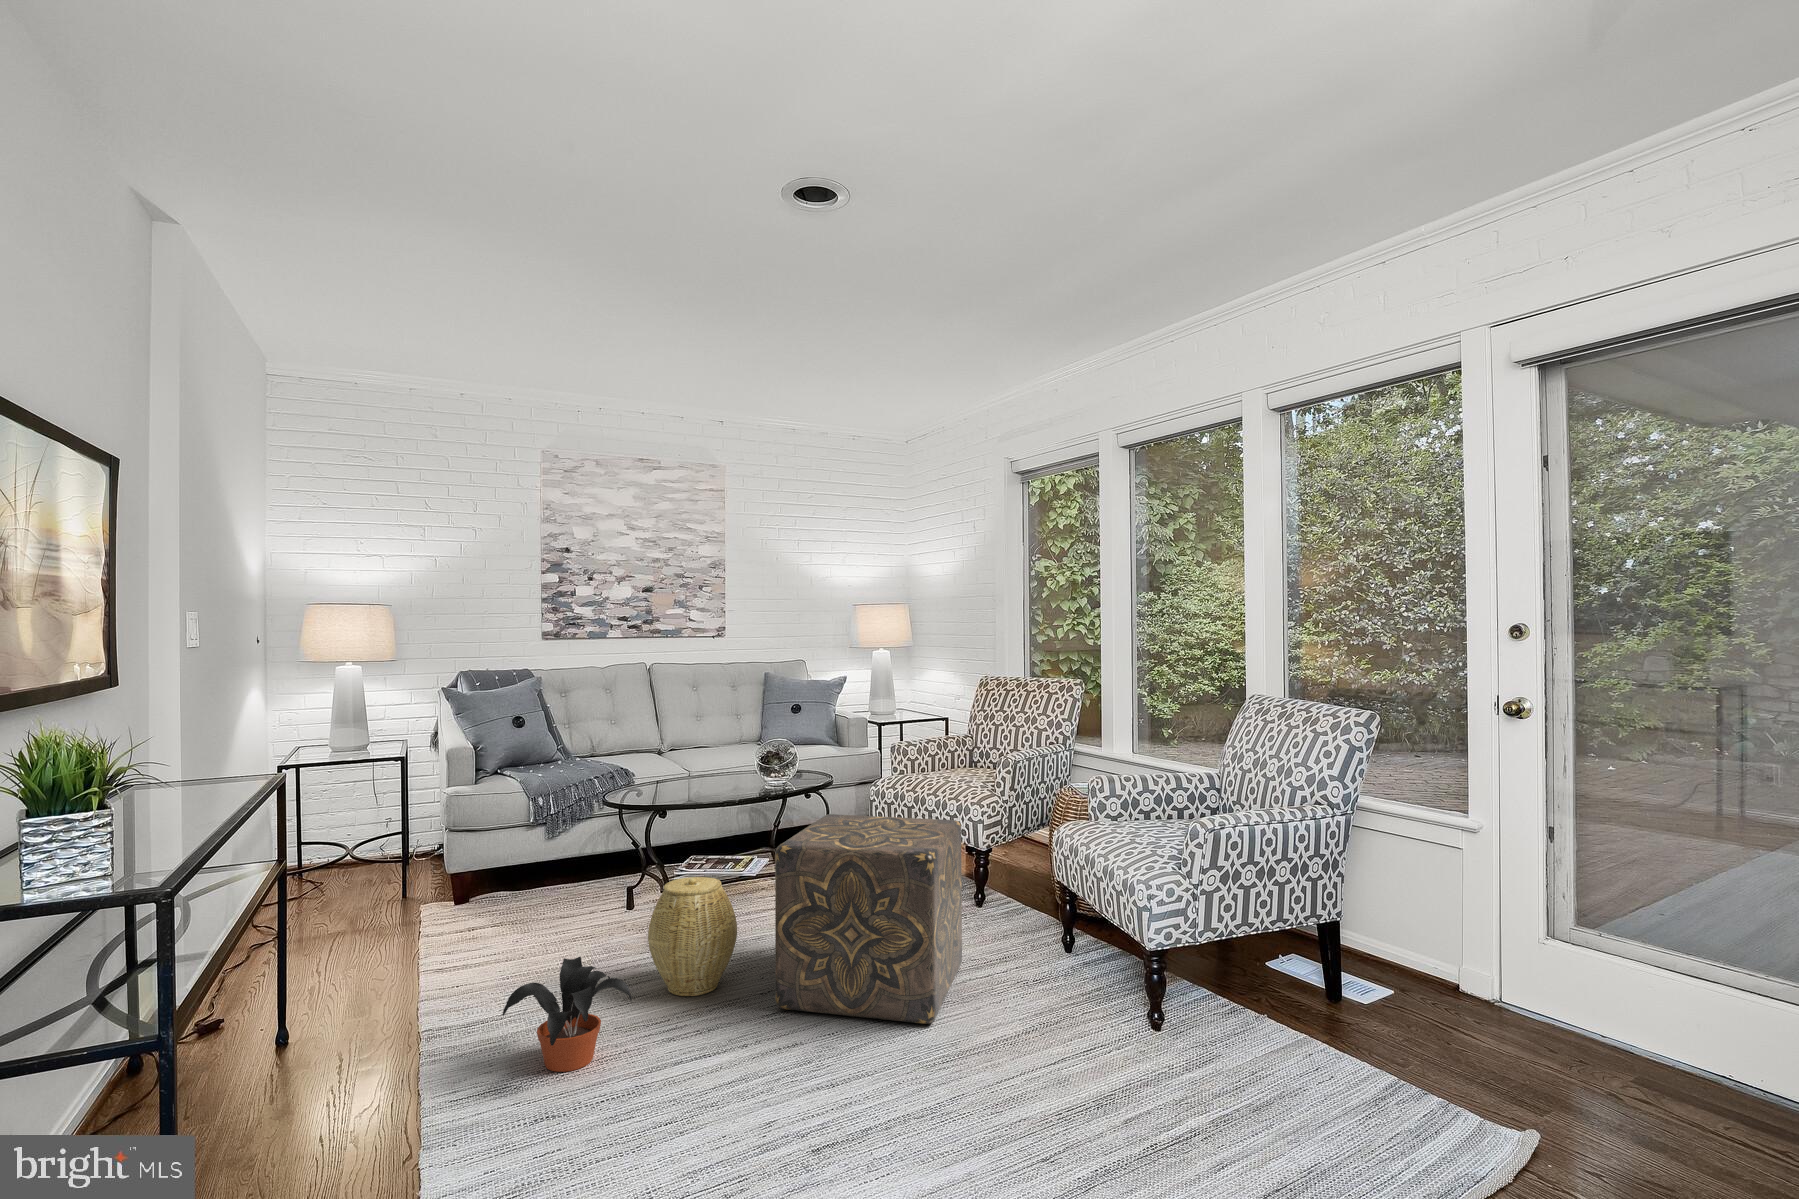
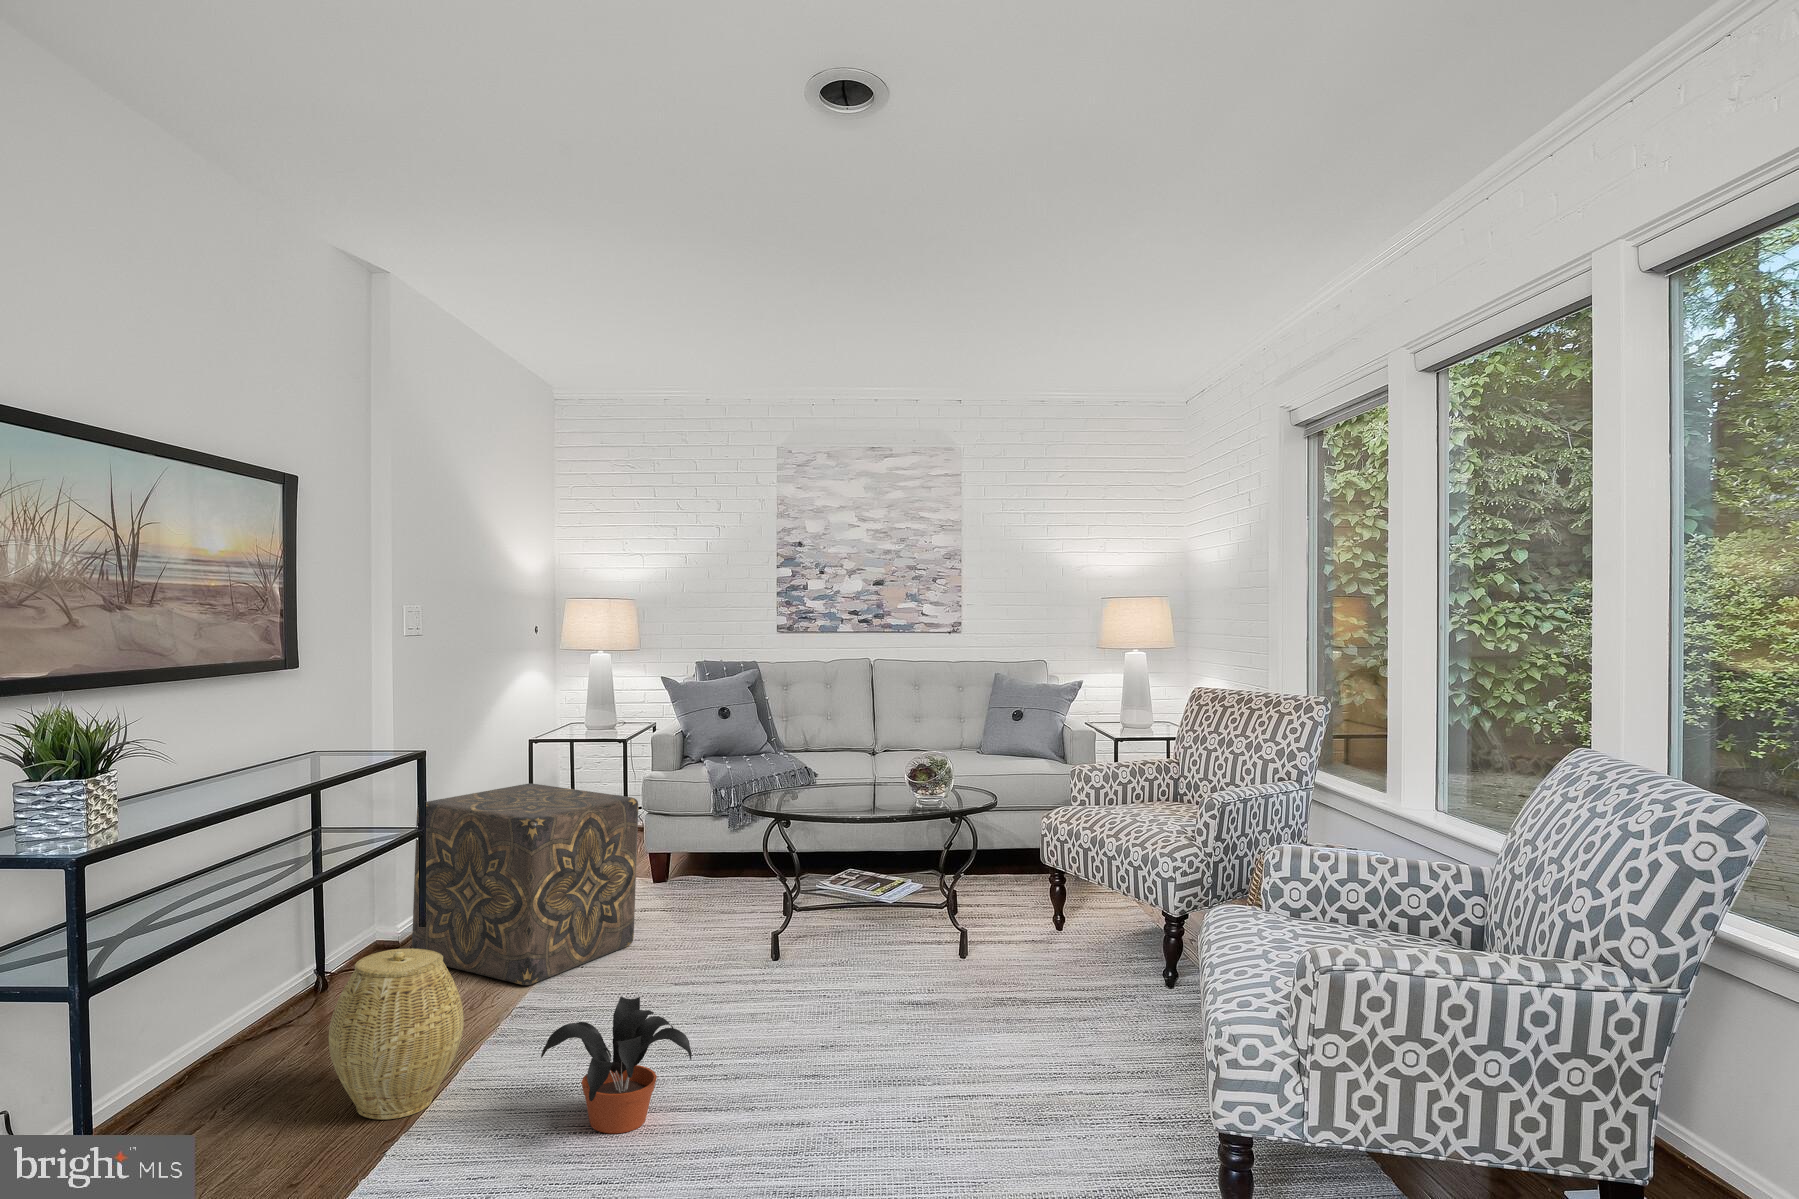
ottoman: present [775,814,962,1024] -> present [412,783,638,985]
woven basket: present [648,877,737,996] -> present [329,948,464,1120]

